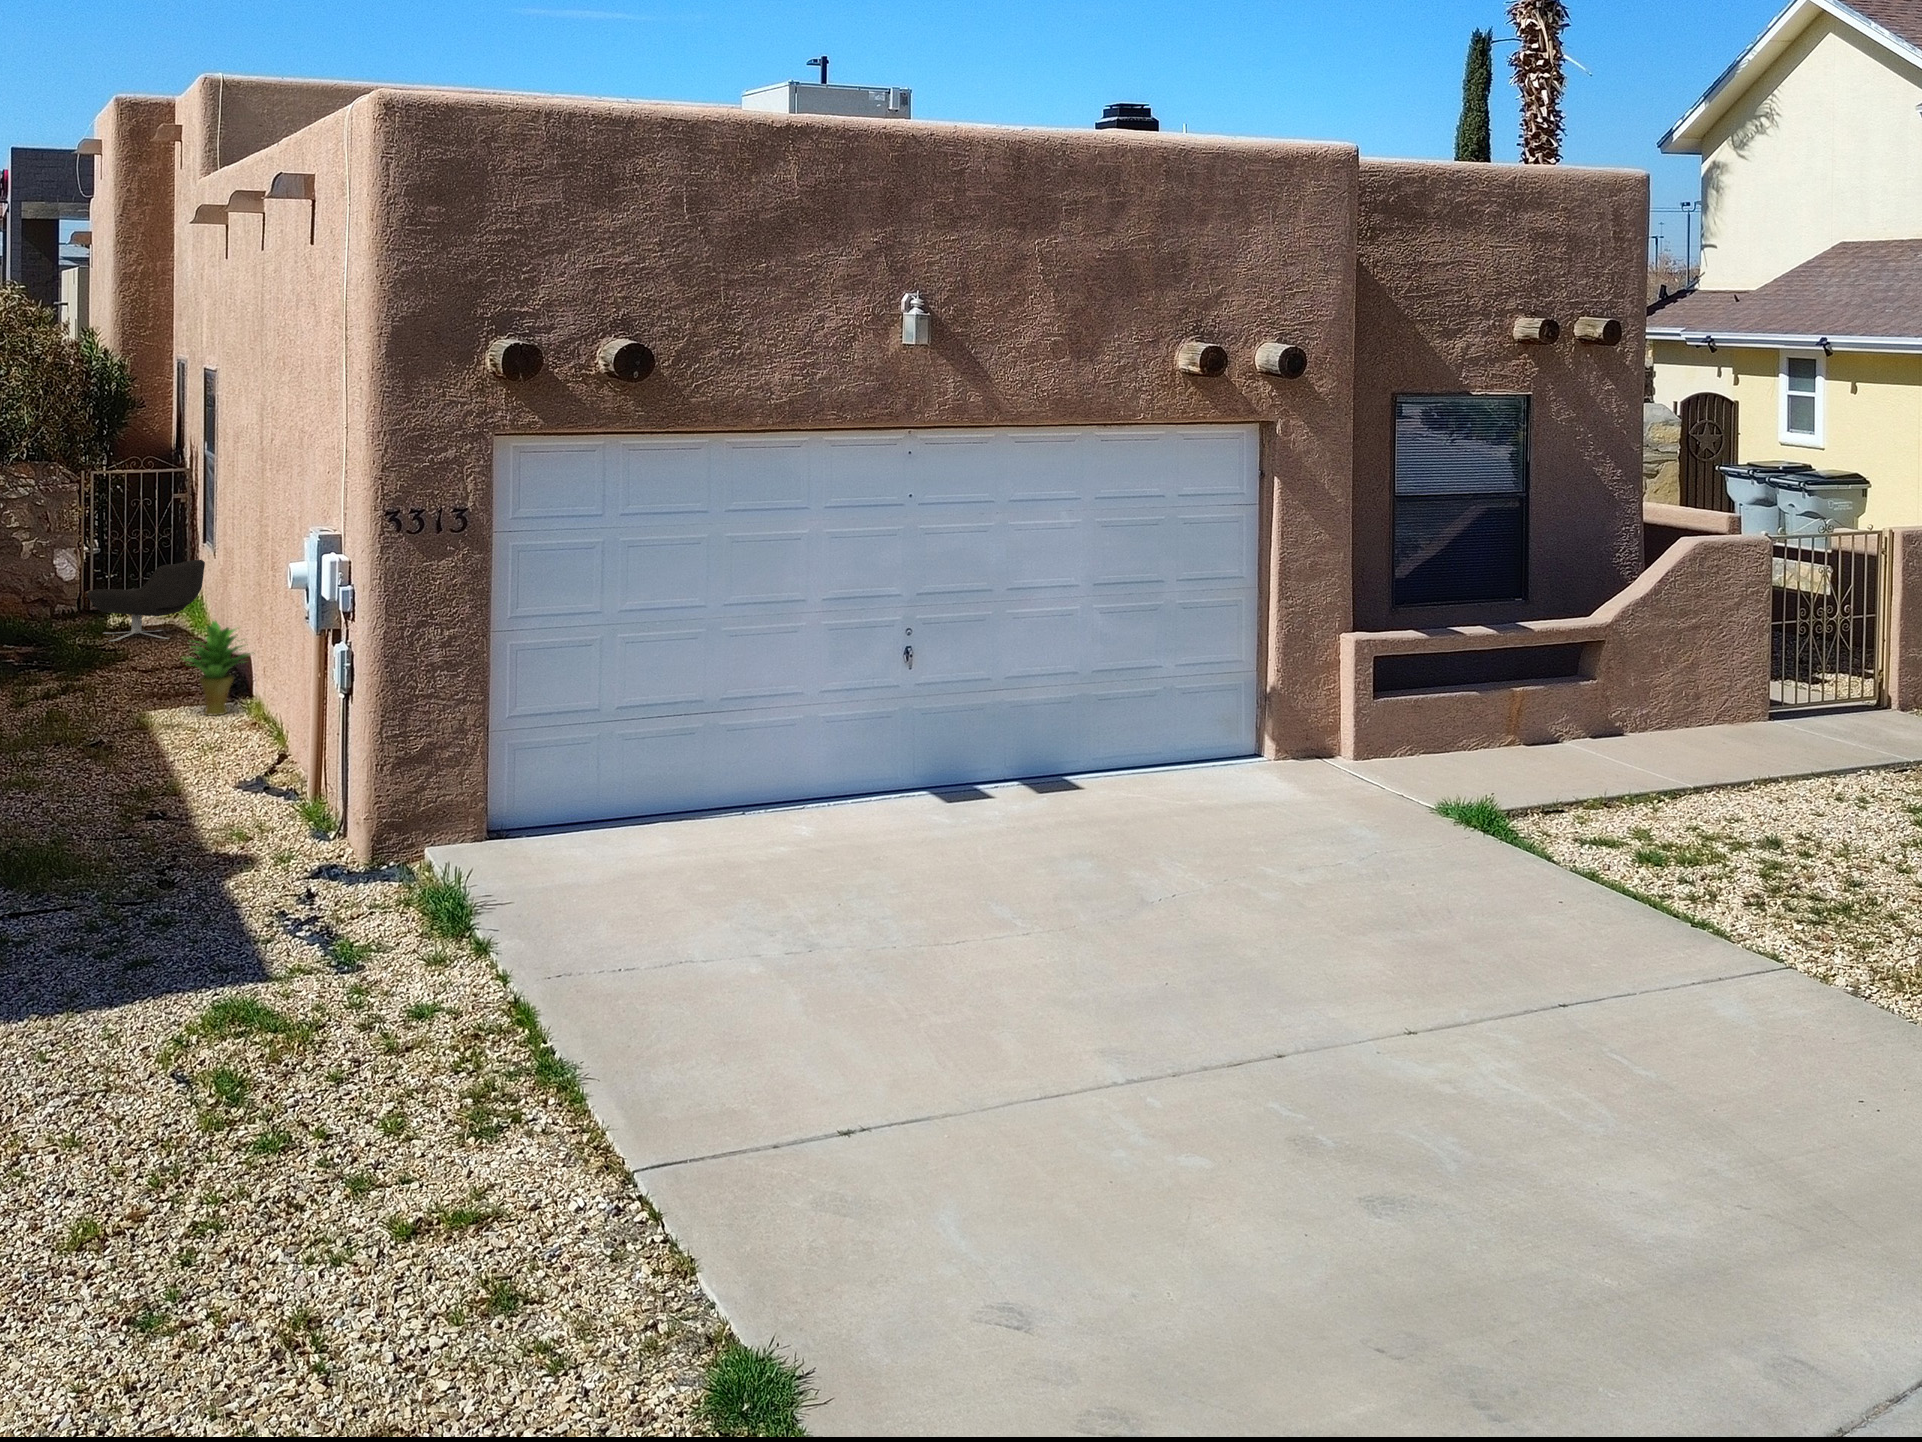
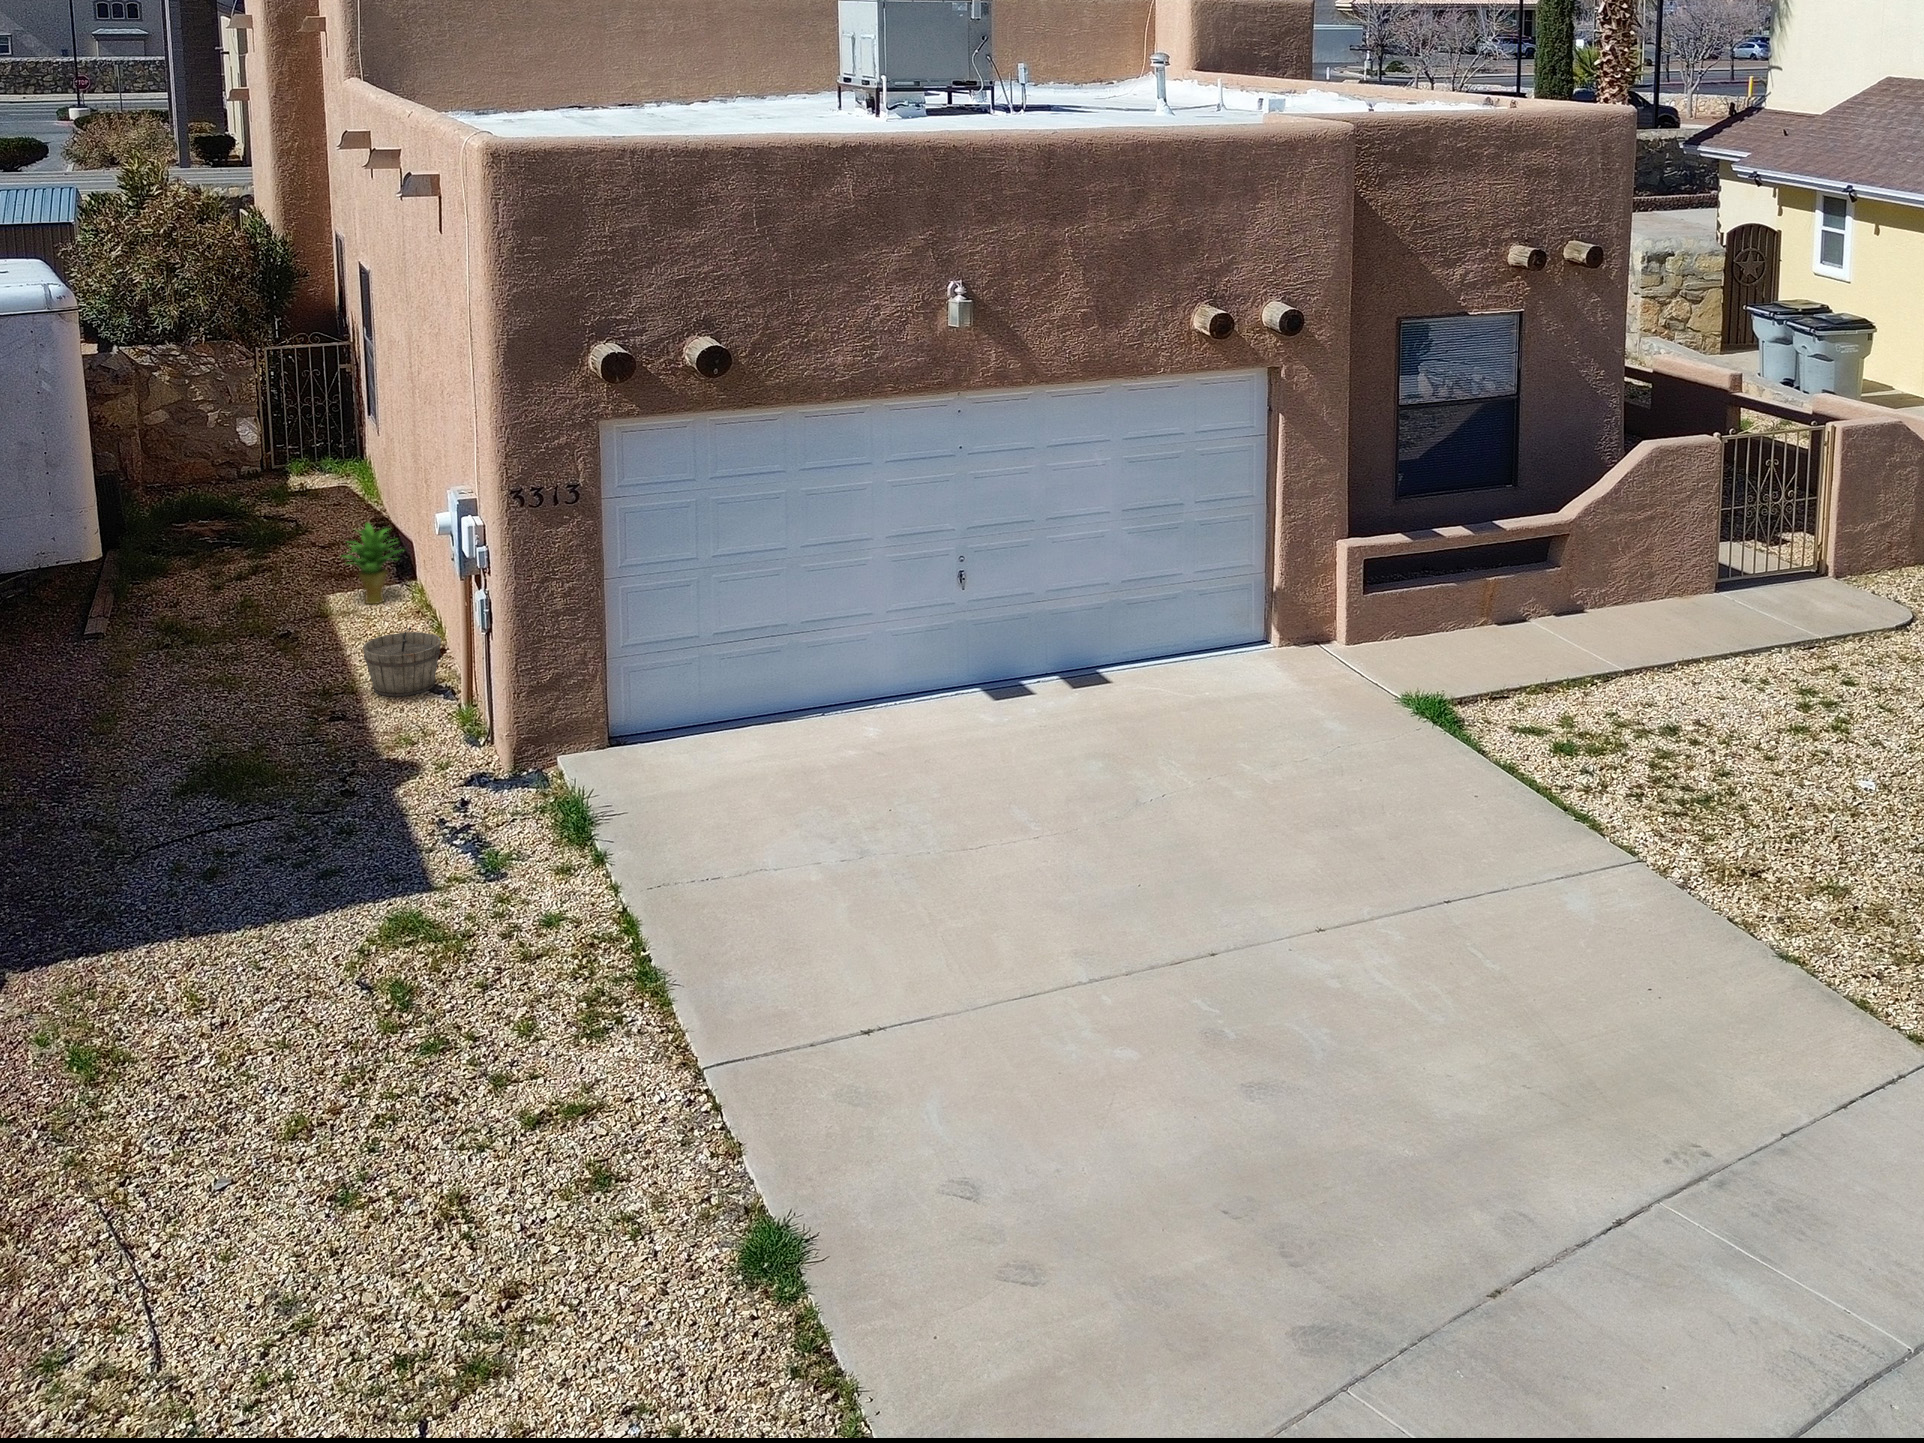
lounge chair: present [87,560,205,642] -> none [254,439,357,514]
wooden bucket: none [202,713,296,795] -> present [363,628,443,697]

